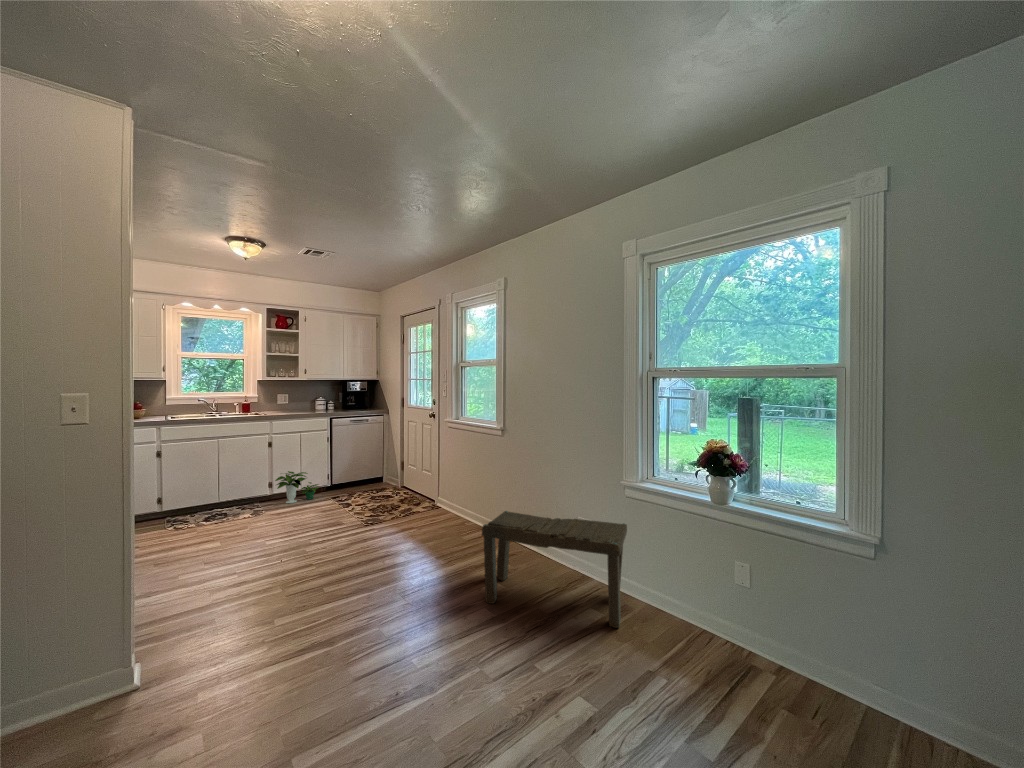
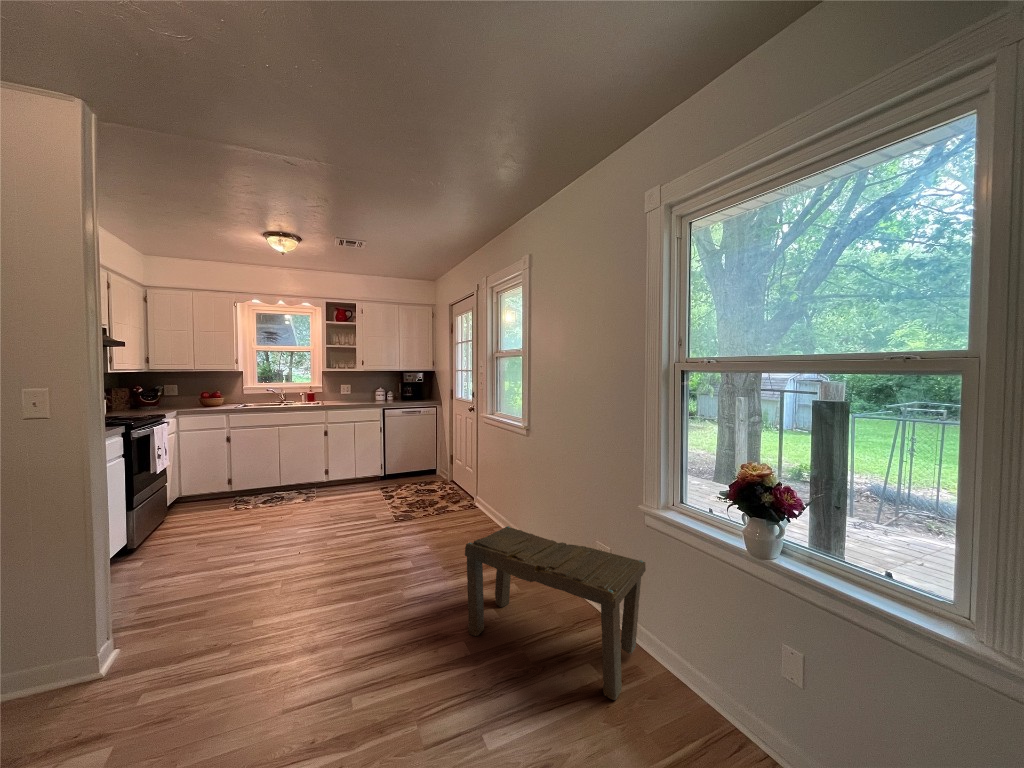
potted plant: present [275,471,319,503] -> none [327,460,370,491]

